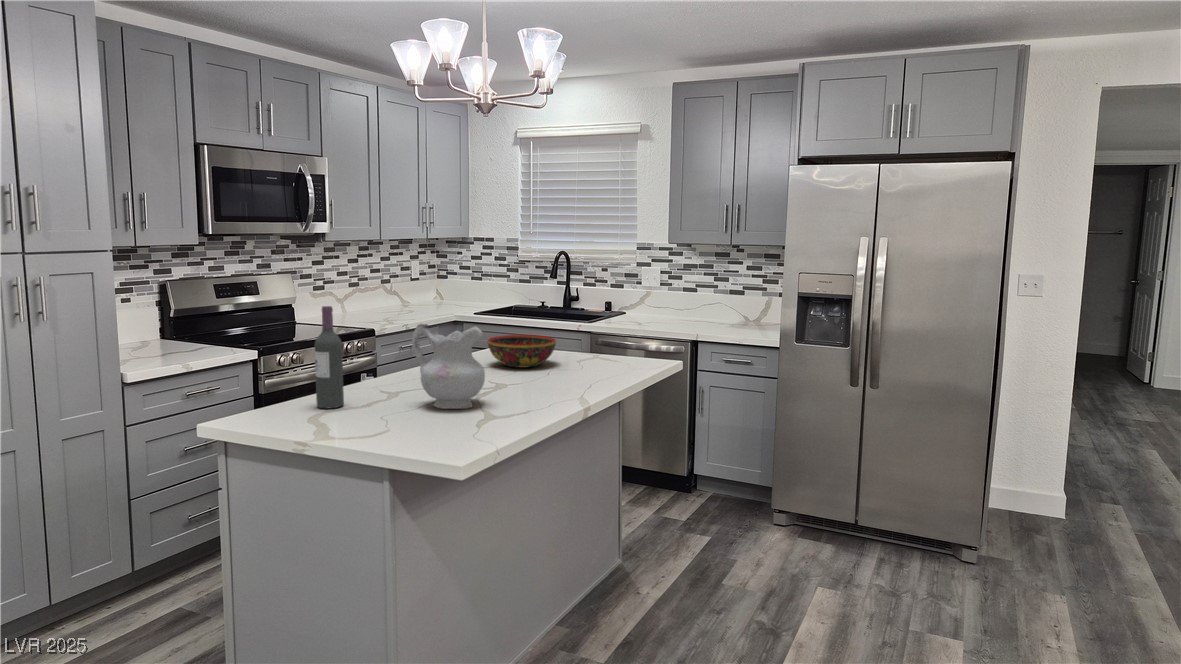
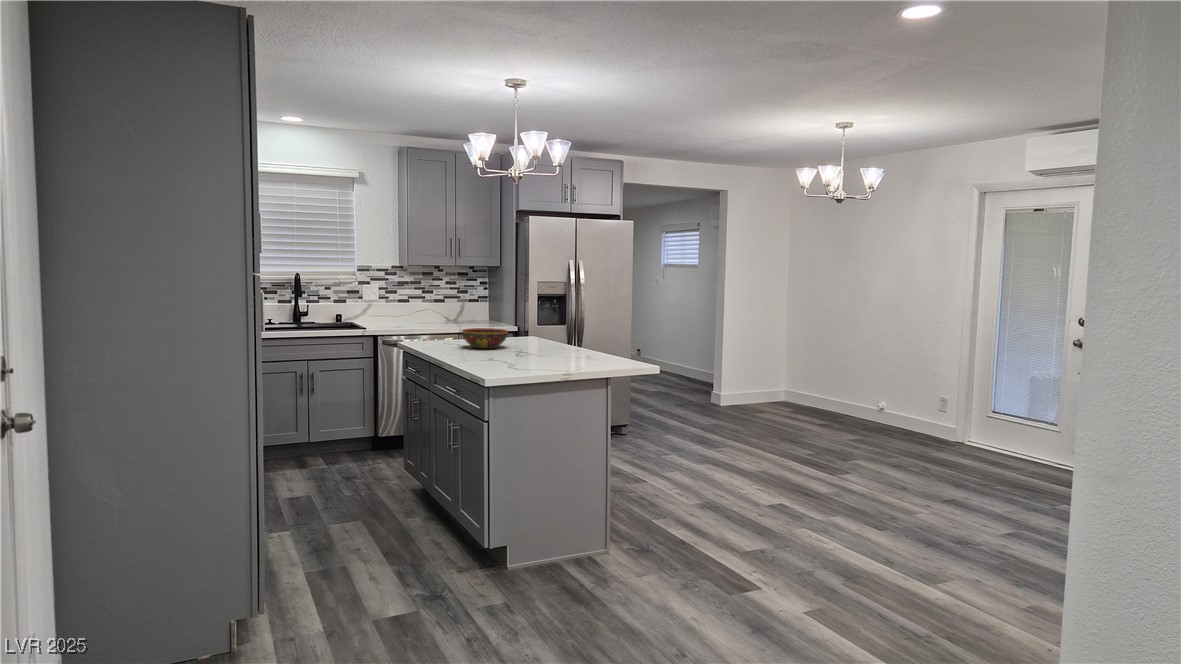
wine bottle: present [315,306,344,408] -> none [514,306,531,371]
ceramic pitcher: present [412,324,485,409] -> none [545,314,583,362]

